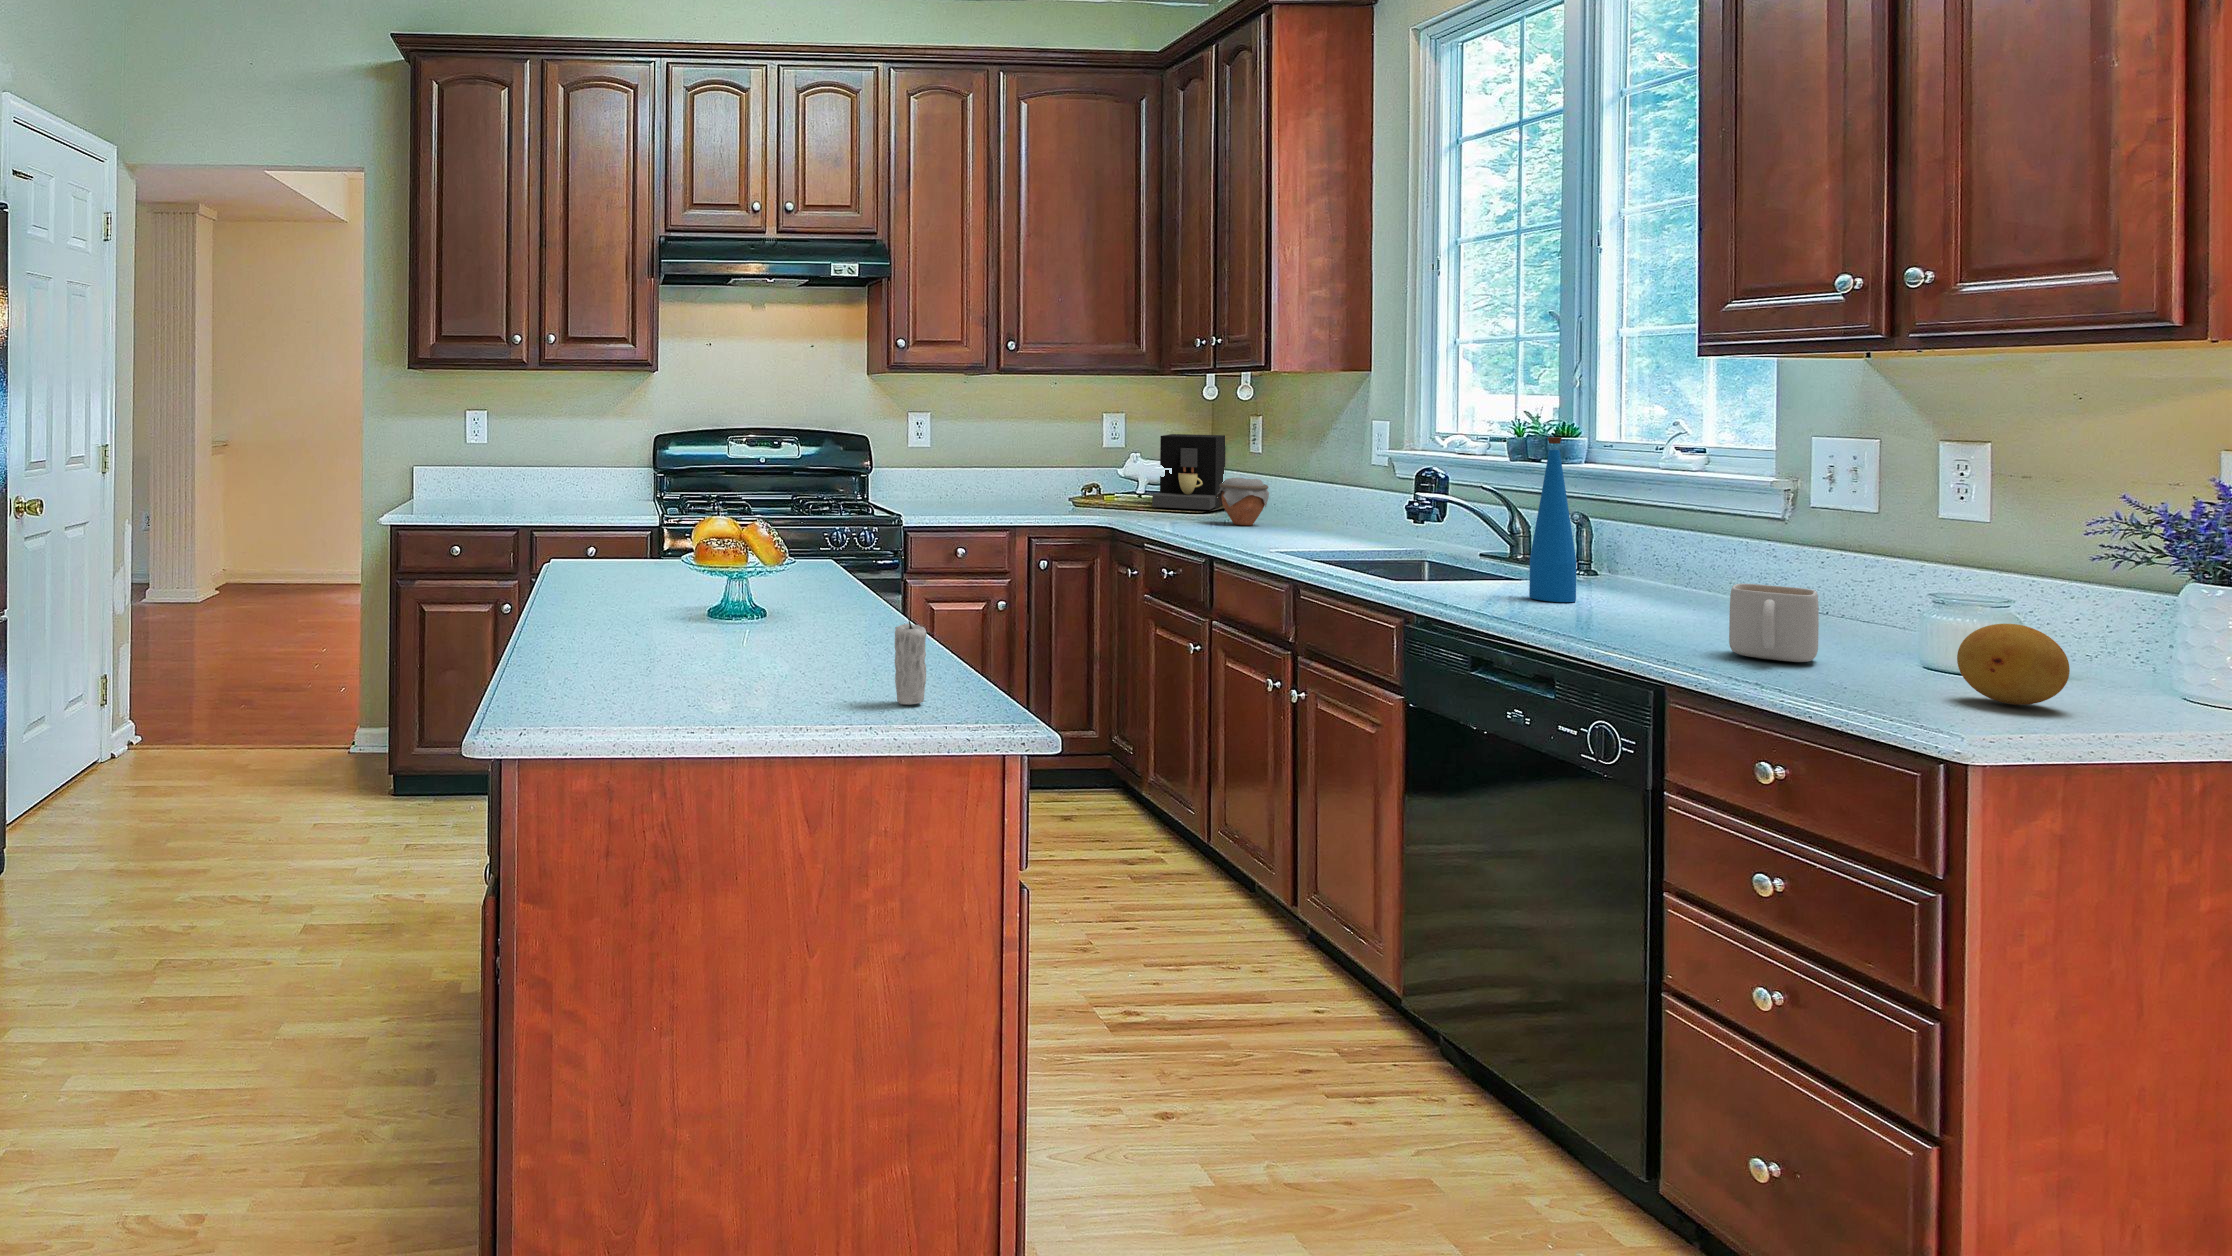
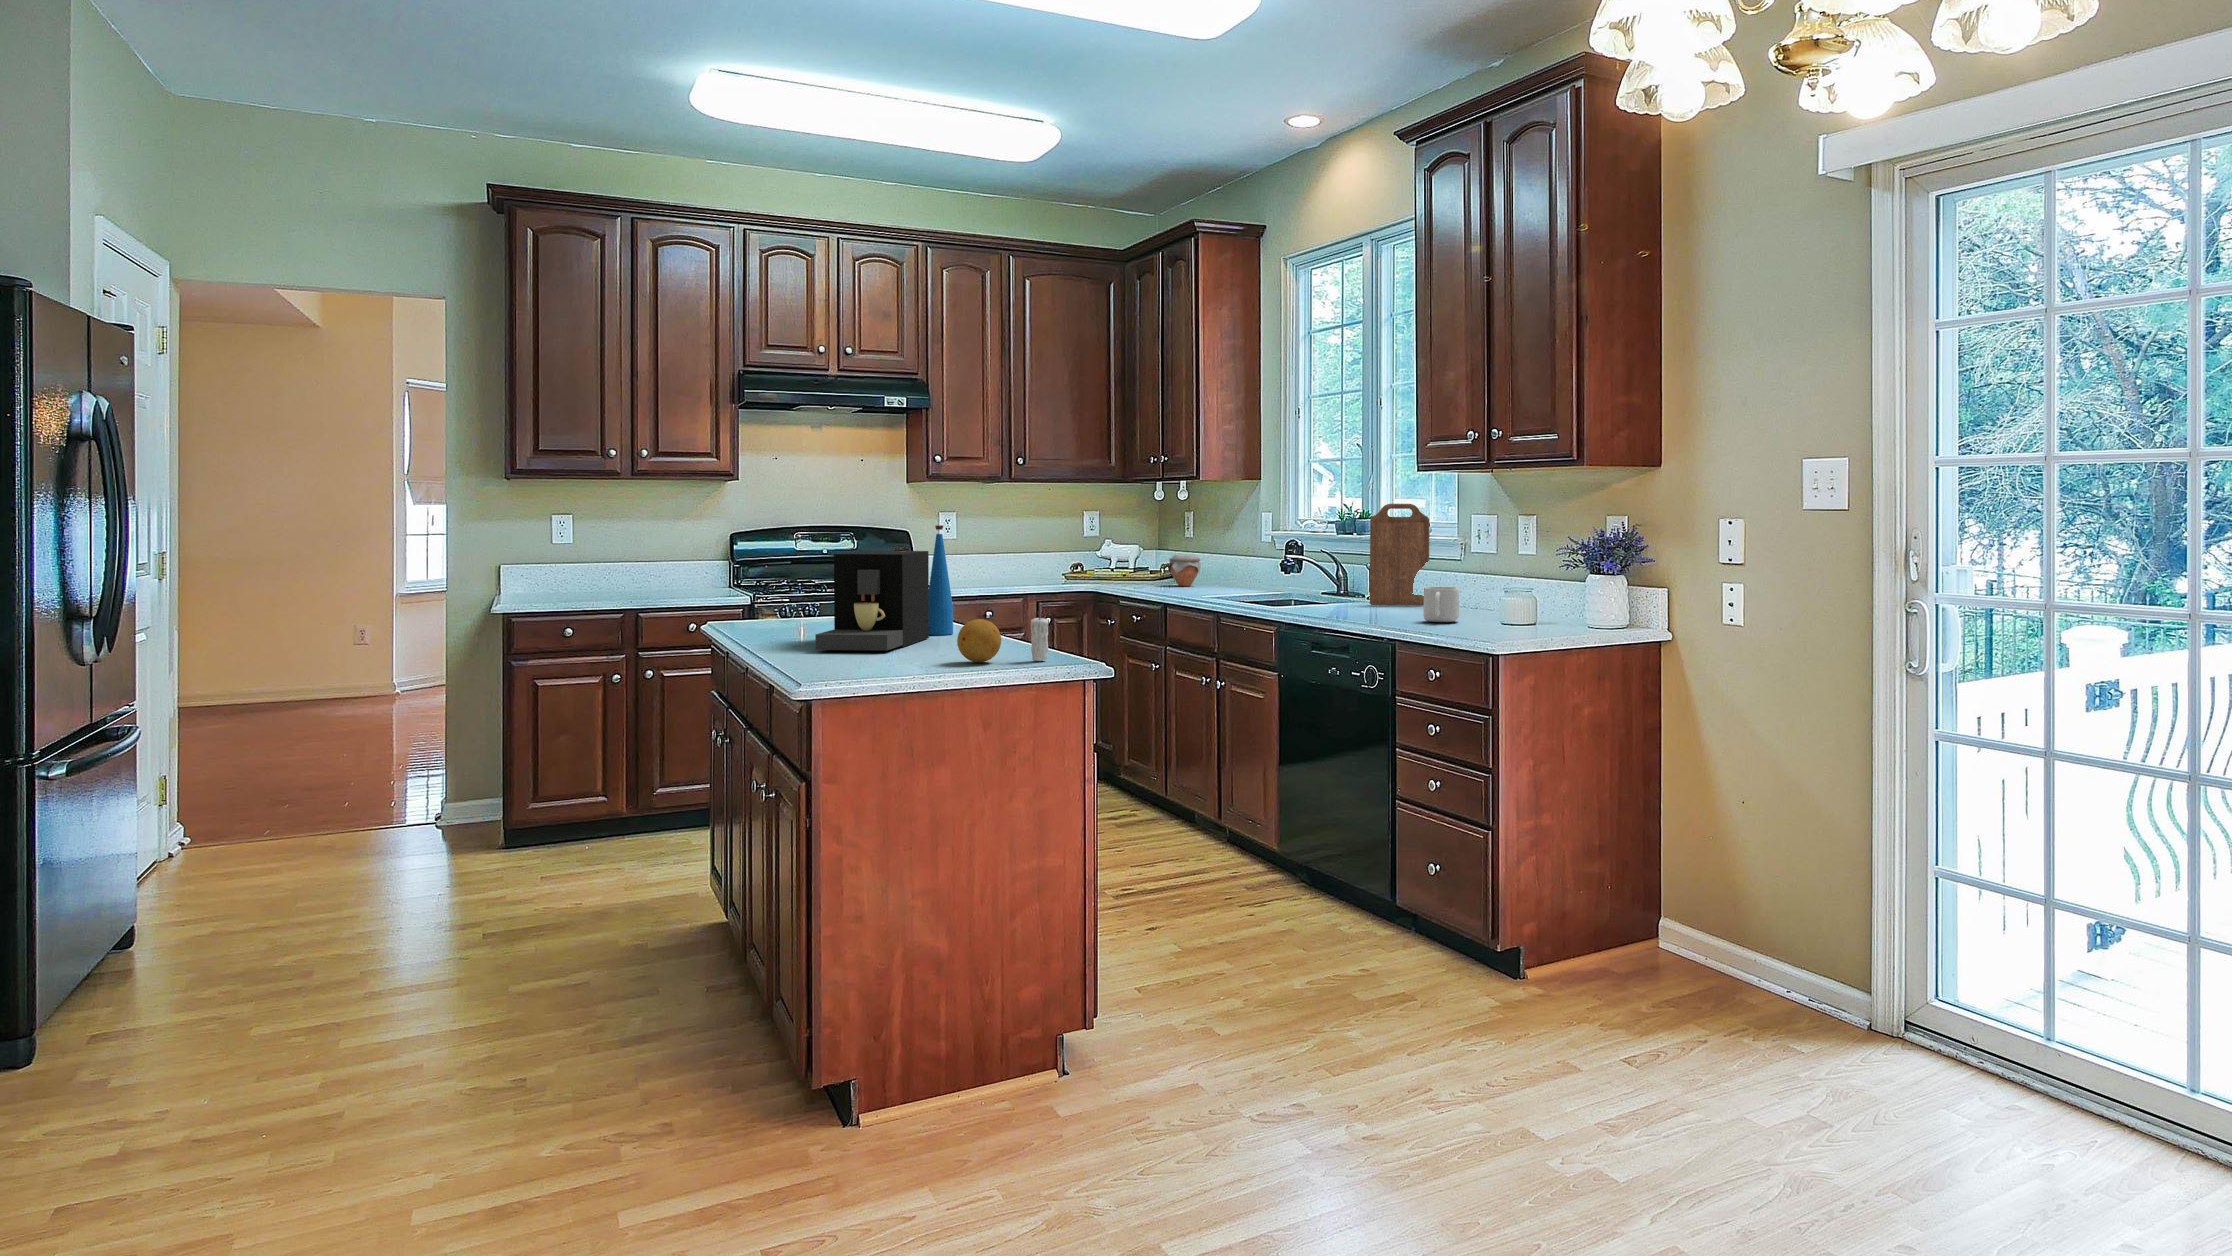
cutting board: none [1582,413,1714,600] -> present [1370,504,1429,605]
coffee maker: present [1152,434,1226,510] -> present [815,551,929,650]
bottle: present [1529,437,1577,602] -> present [929,525,953,635]
fruit: present [1957,624,2070,705] -> present [957,619,1001,662]

